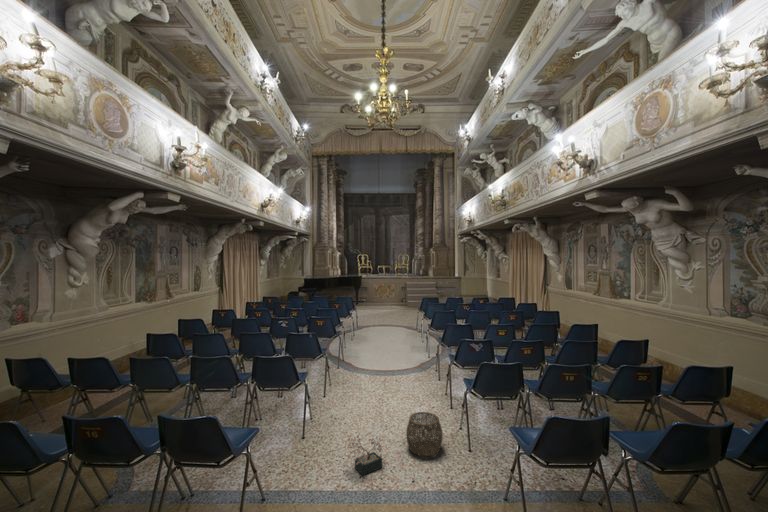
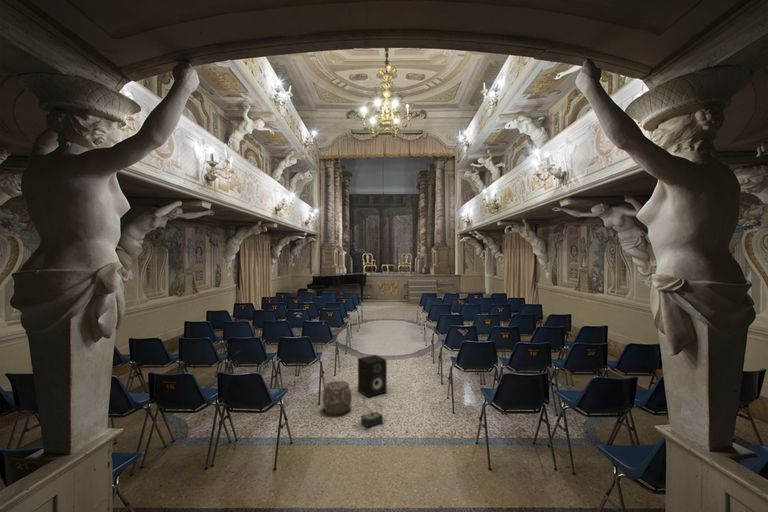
speaker: none [351,375,386,429] -> present [358,355,387,397]
woven basket: present [406,412,443,457] -> present [323,381,352,414]

